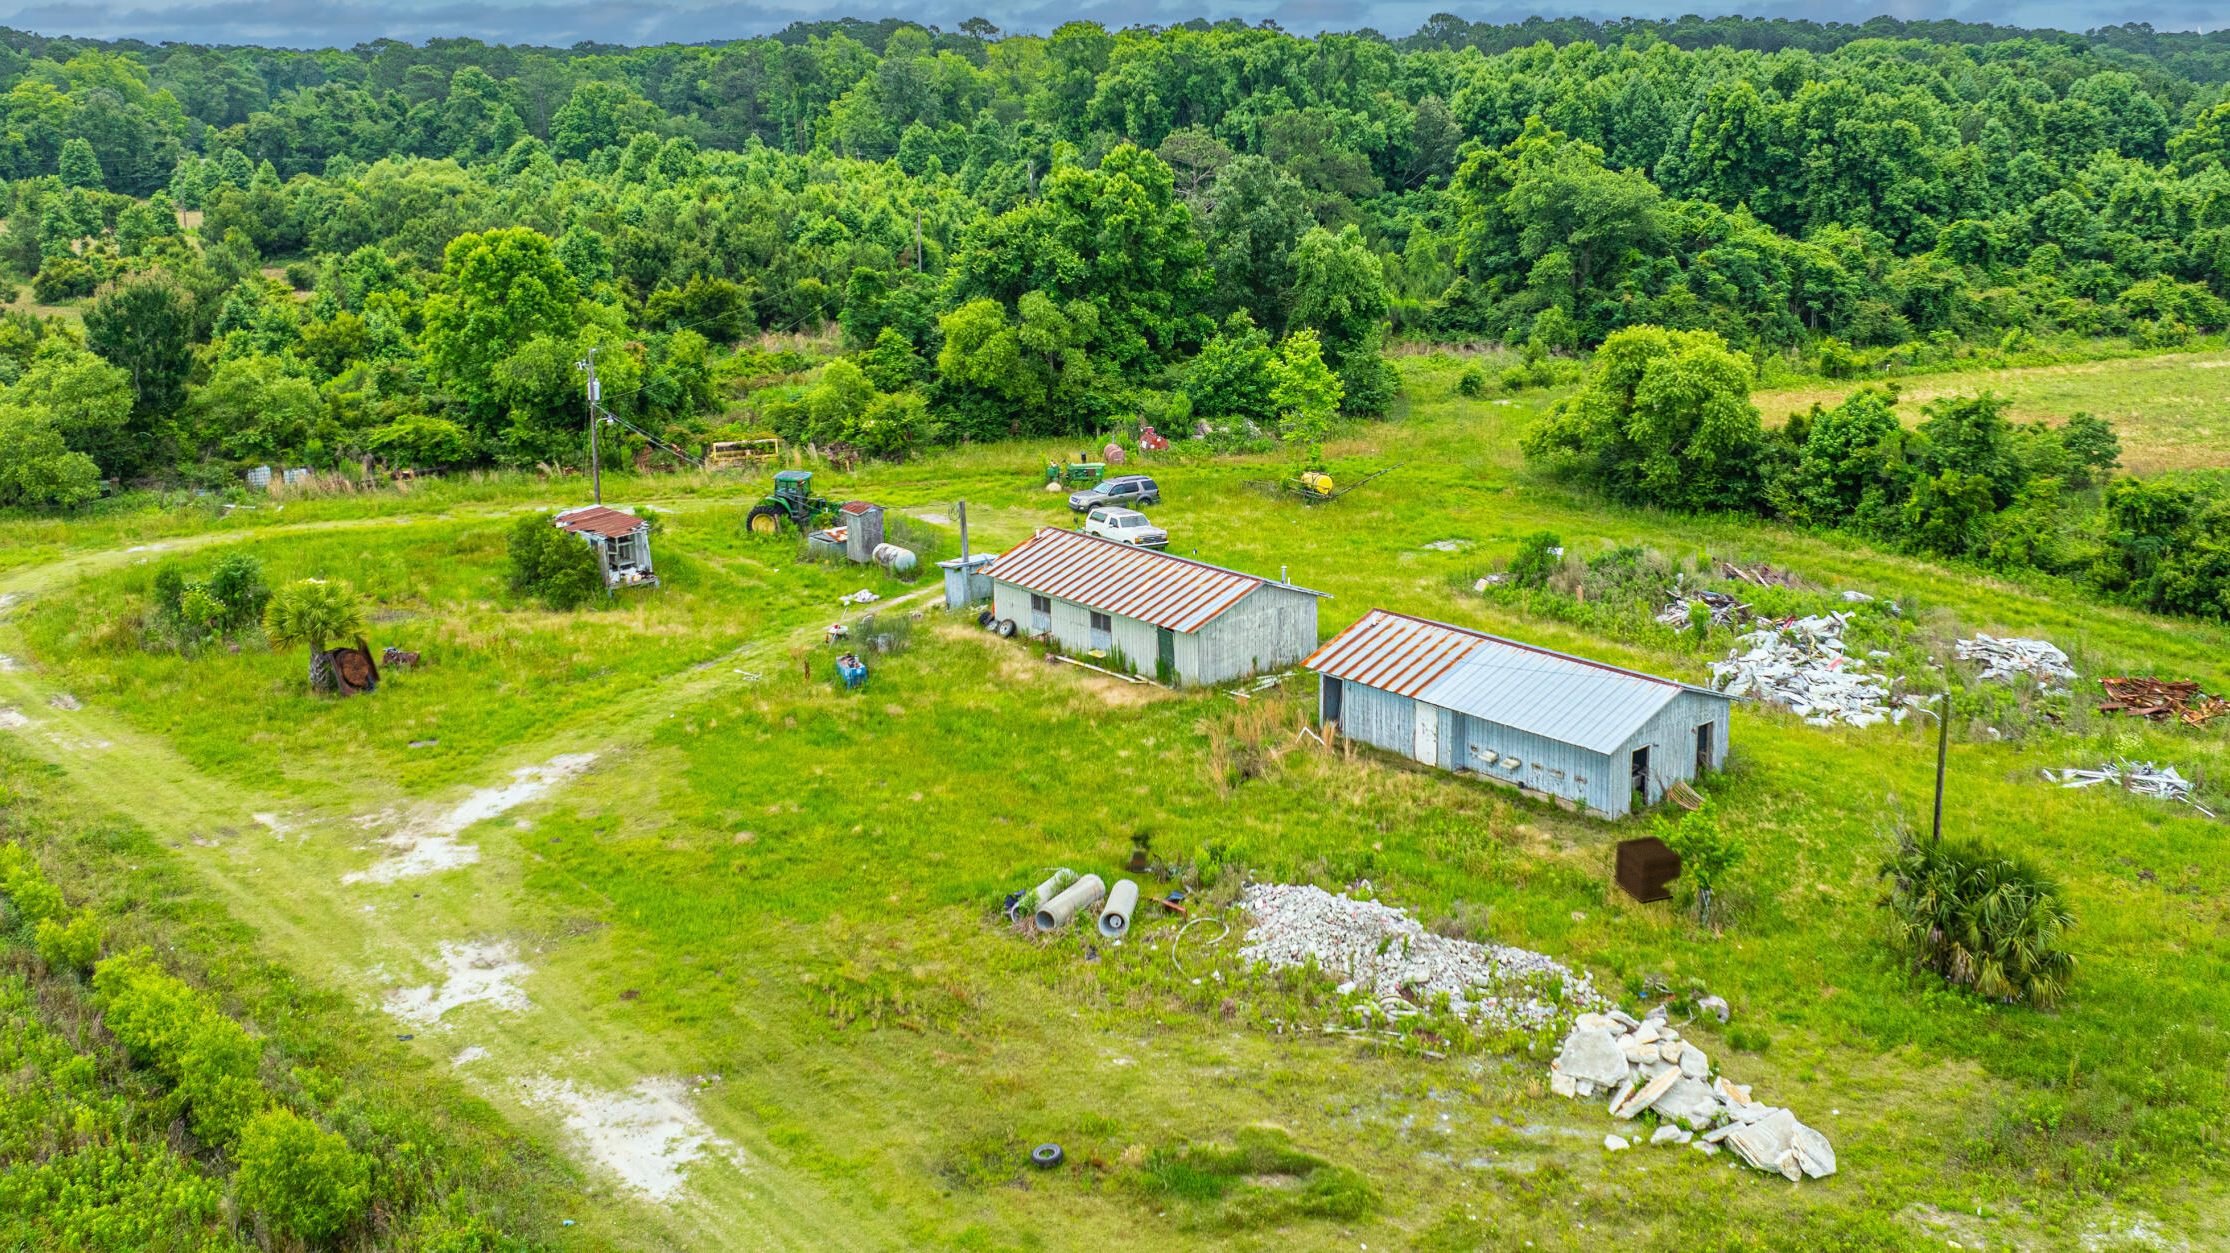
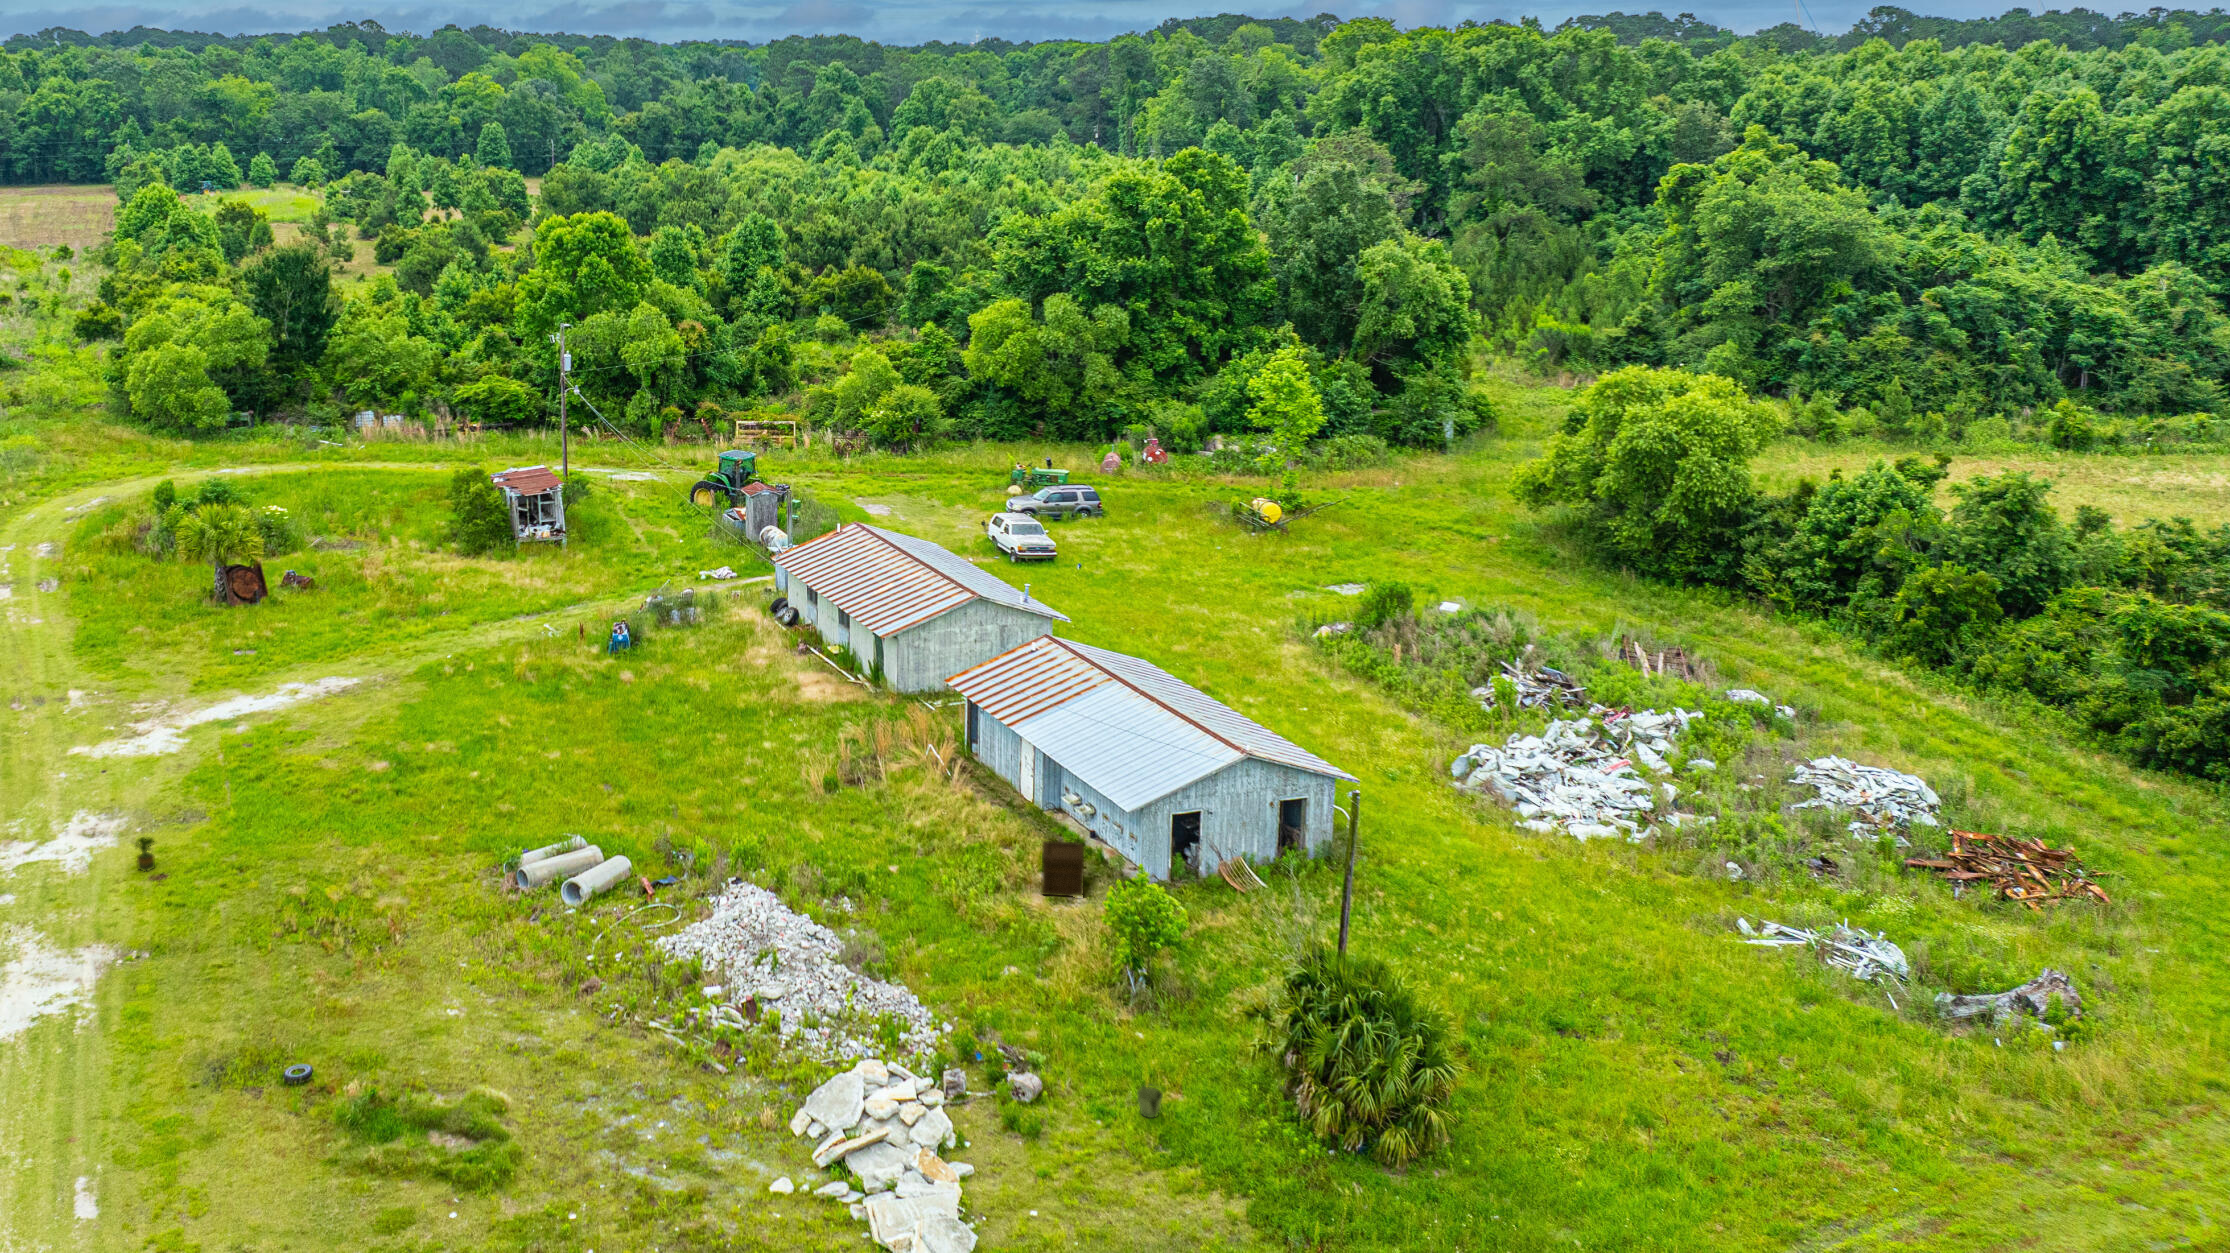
potted tree: present [1129,834,1152,873] -> present [135,837,155,871]
bucket: none [2081,1113,2115,1155] -> present [1137,1084,1163,1118]

